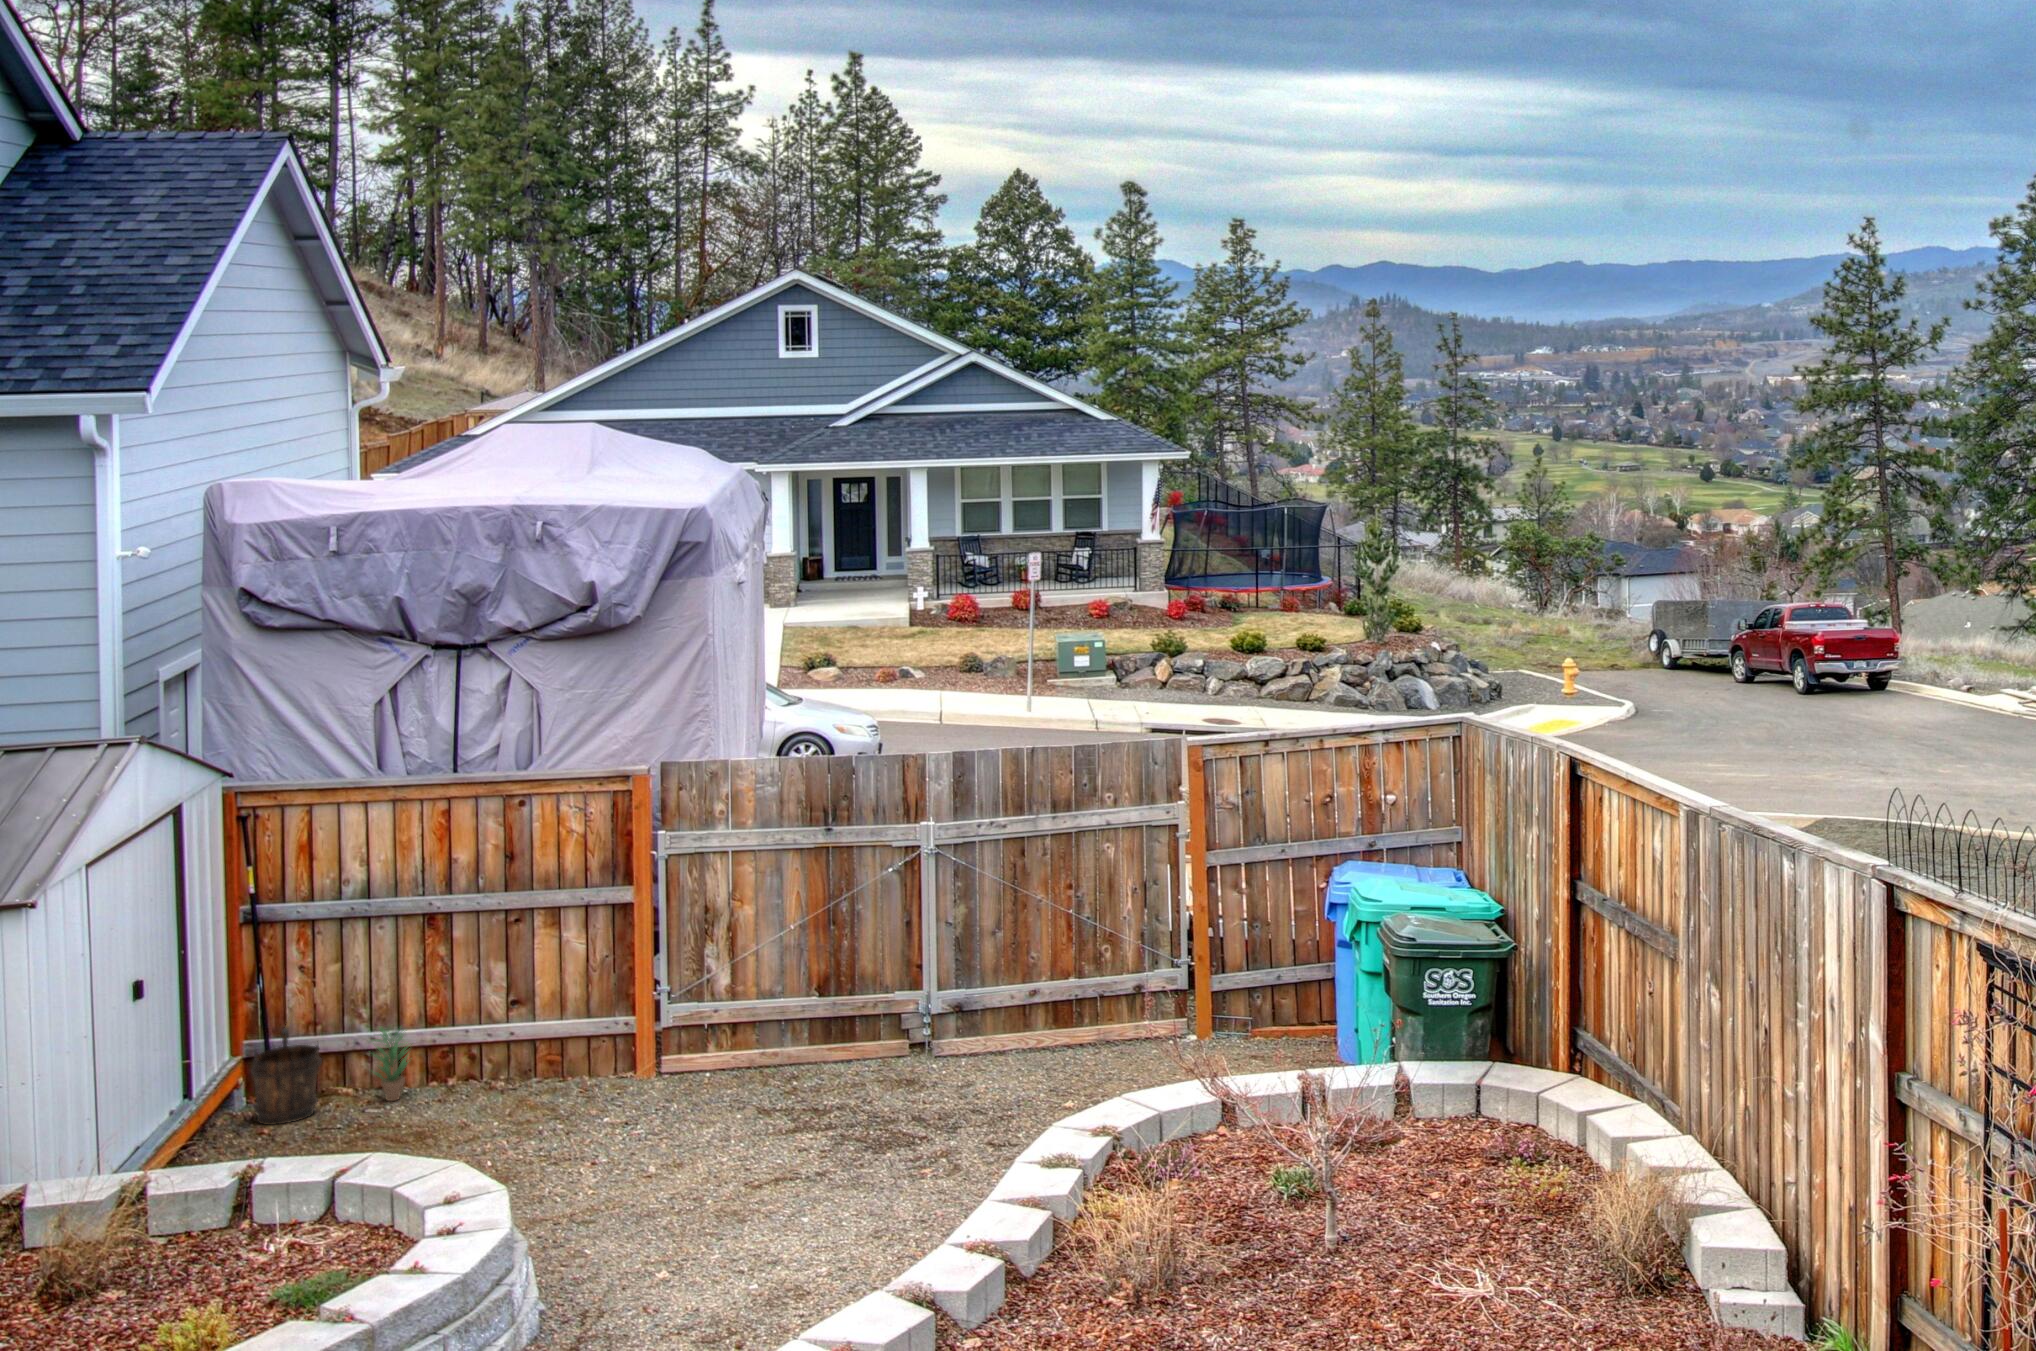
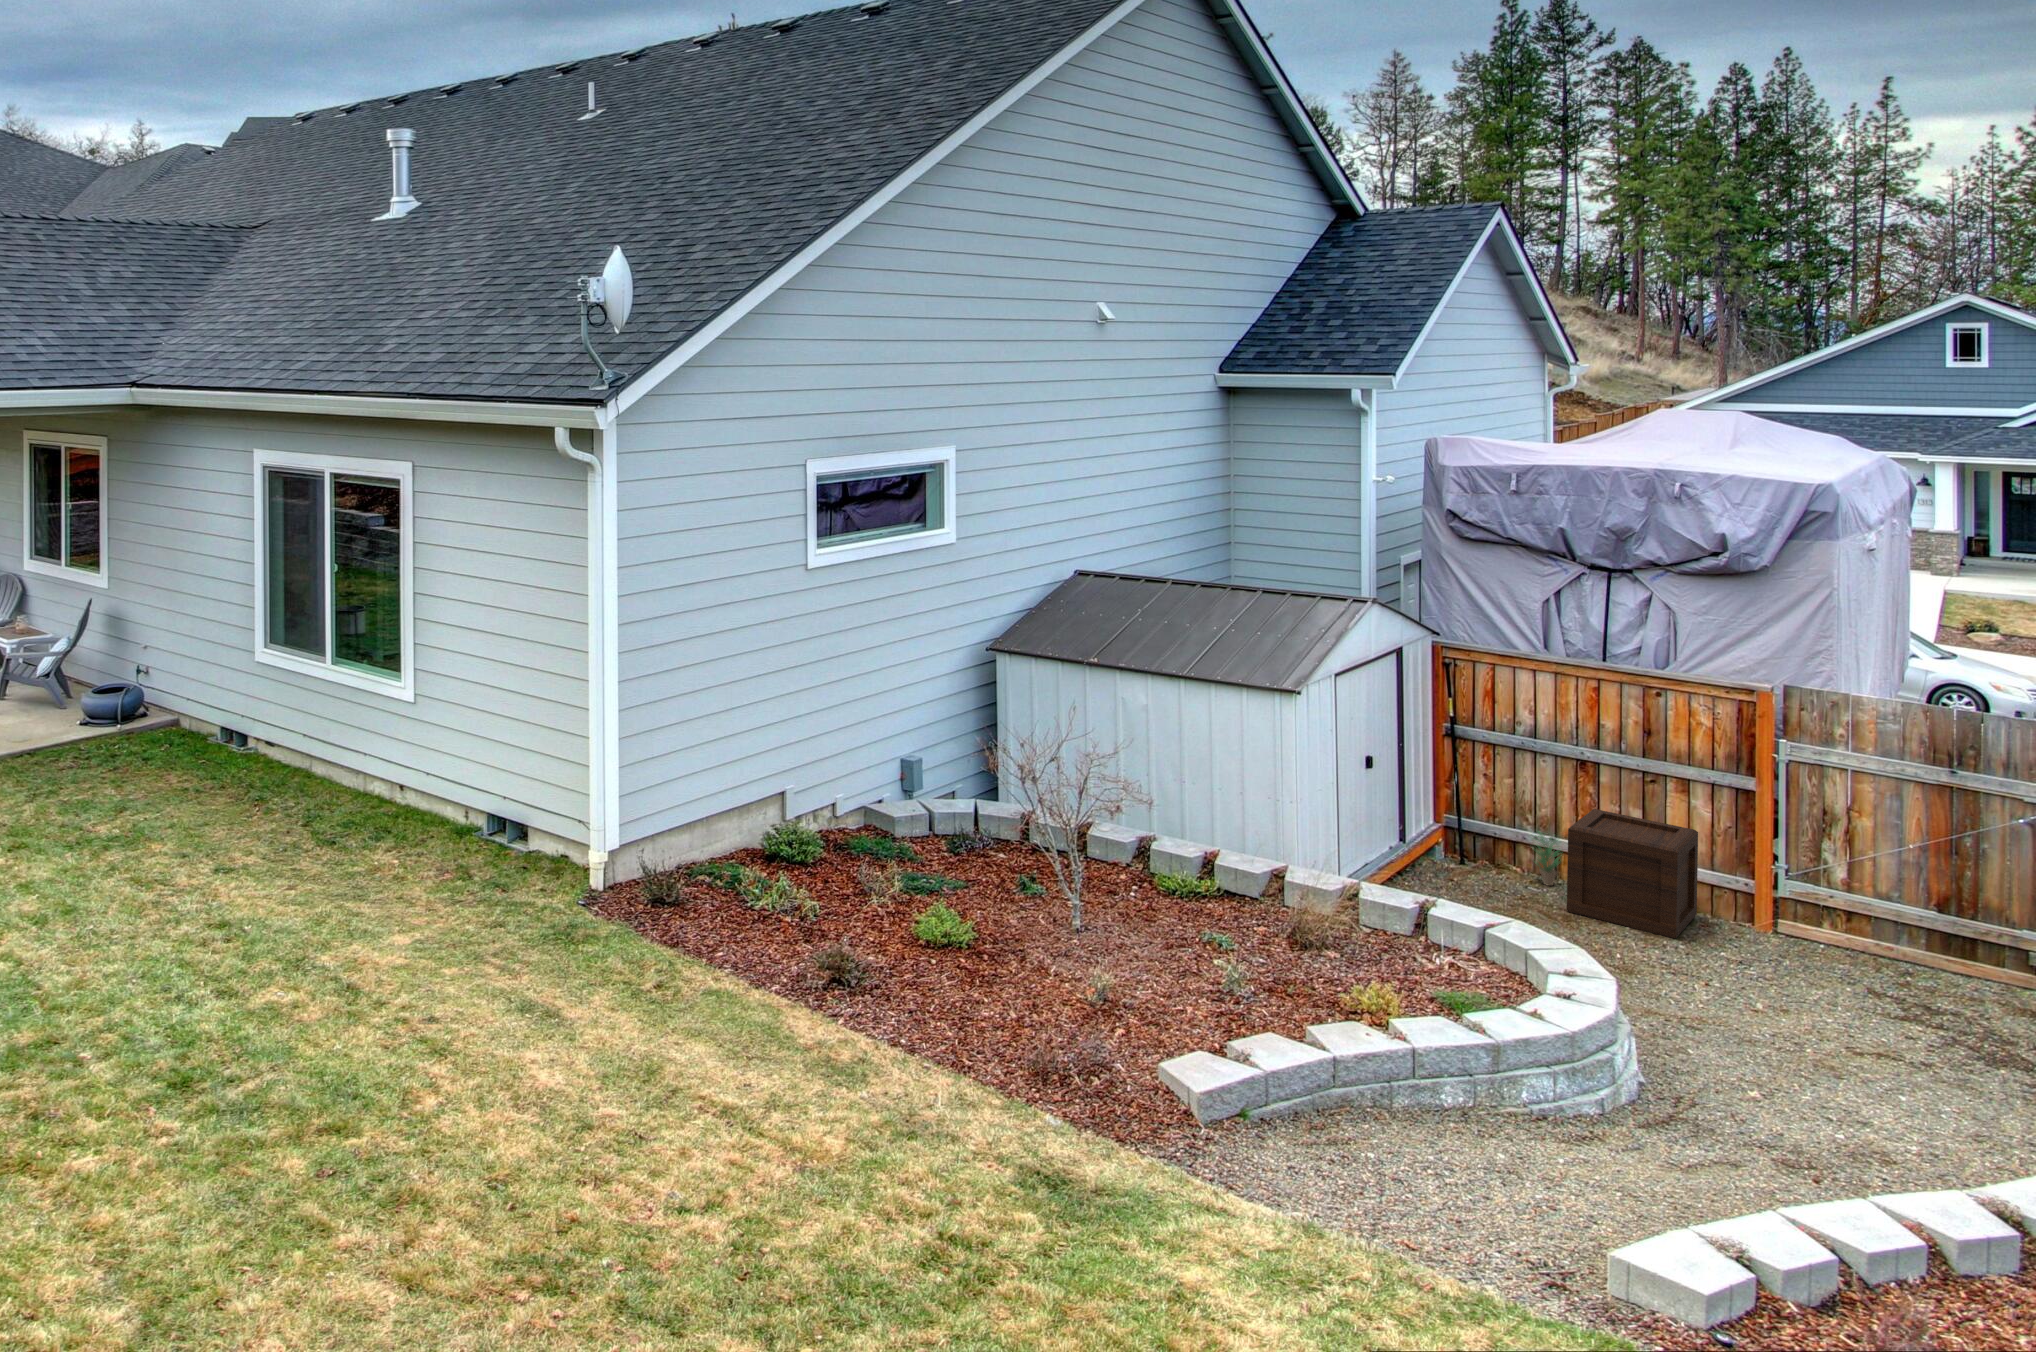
wooden crate: none [421,965,576,1129] -> present [1567,809,1698,939]
bucket: present [251,1012,322,1125] -> none [1448,802,1496,877]

